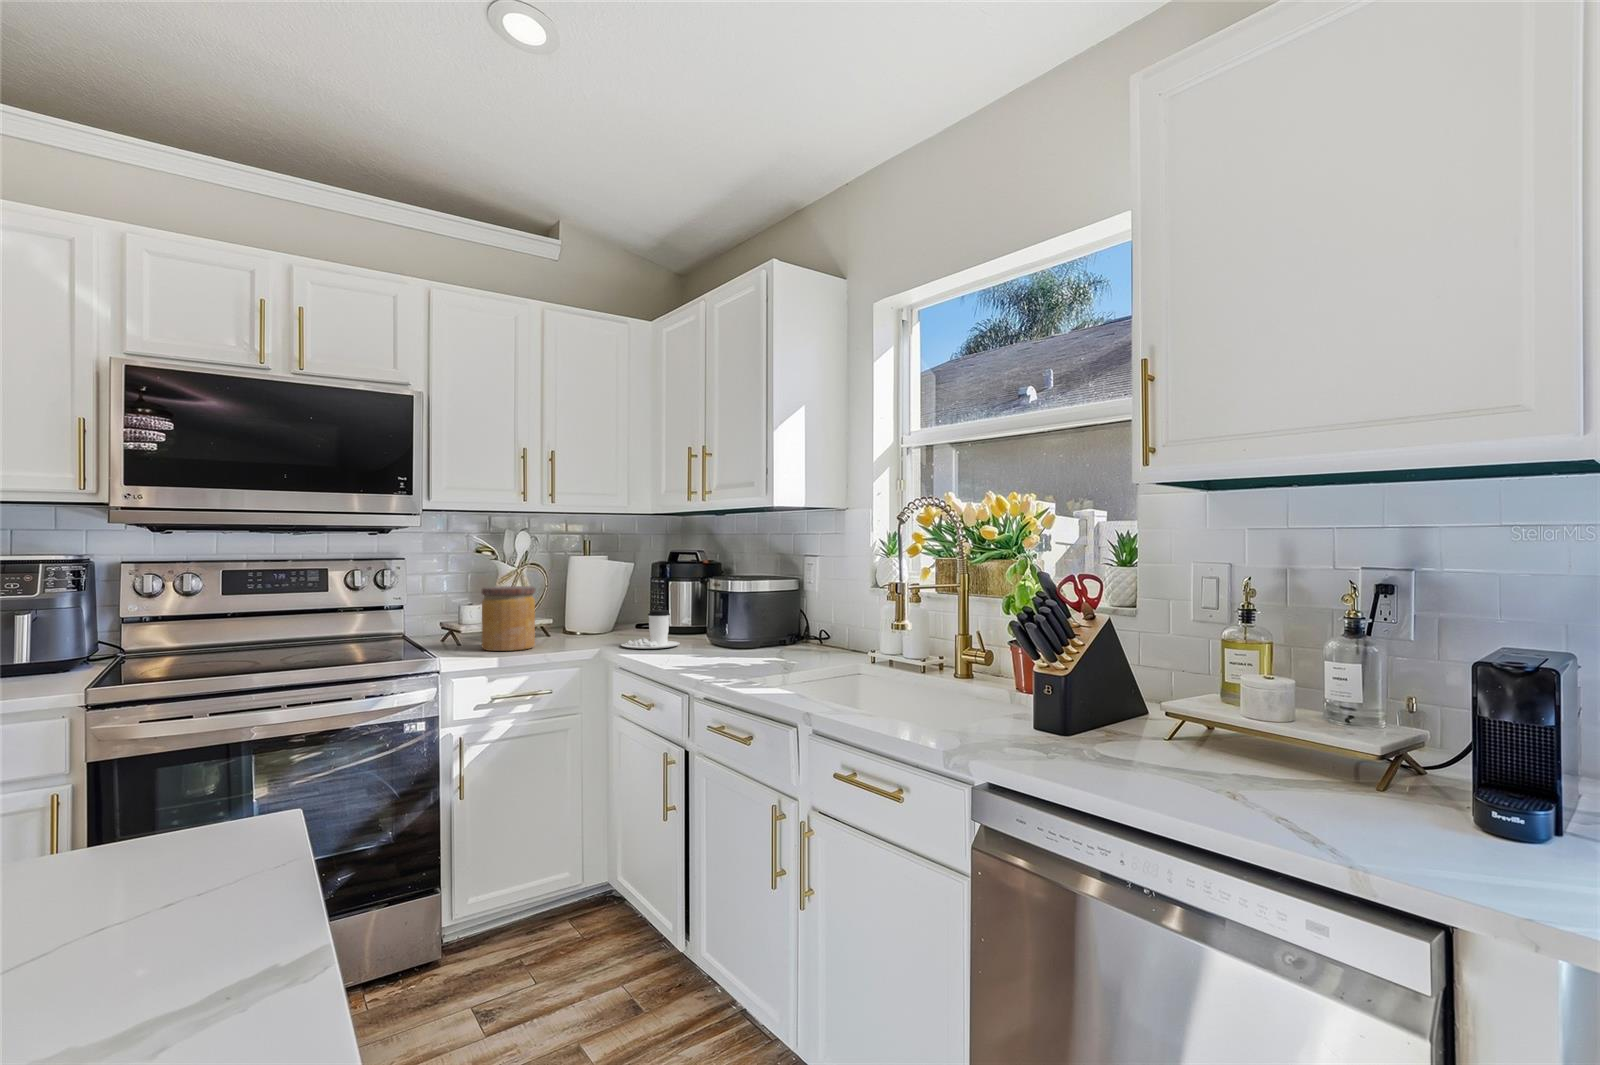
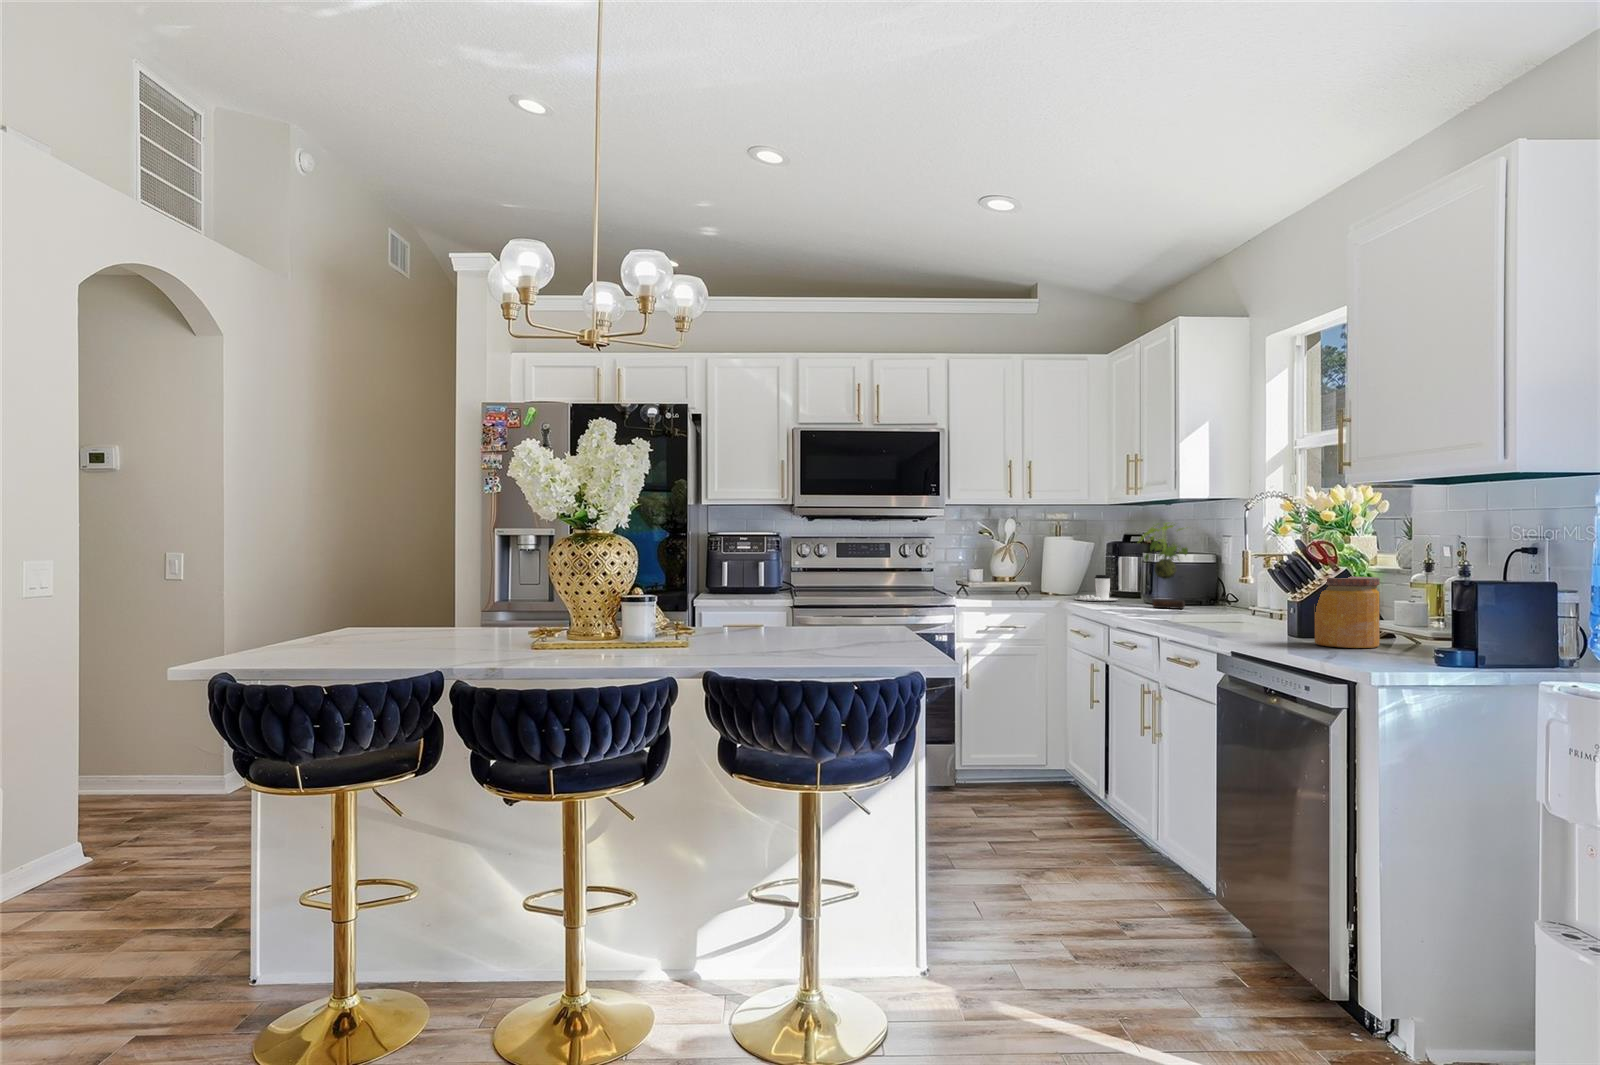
plant: none [714,529,793,659] -> present [1138,523,1188,609]
jar: present [482,586,535,651] -> present [1315,576,1380,648]

